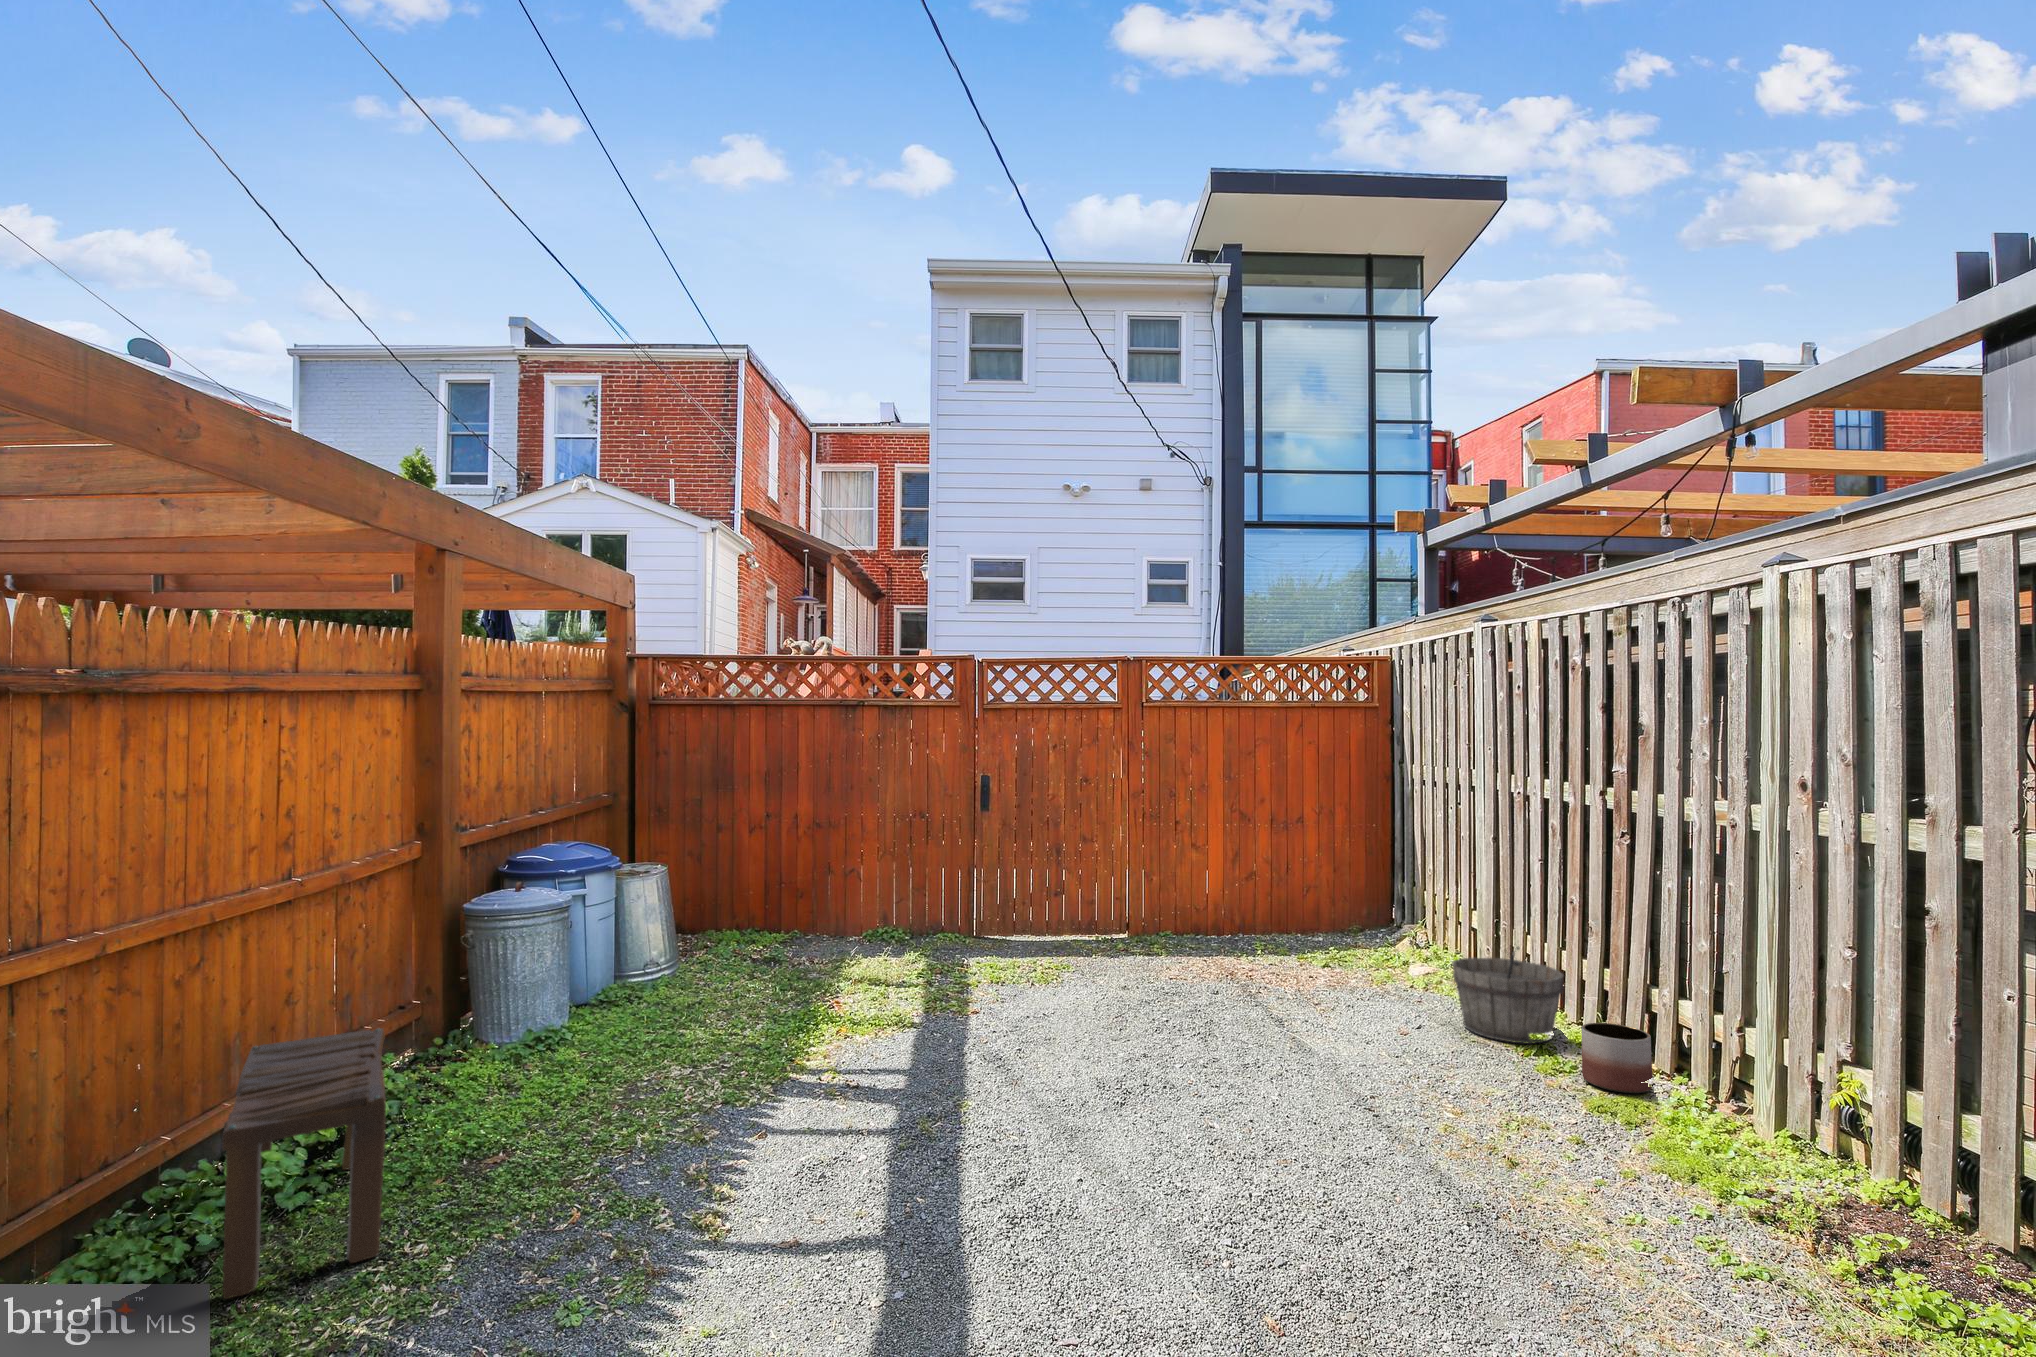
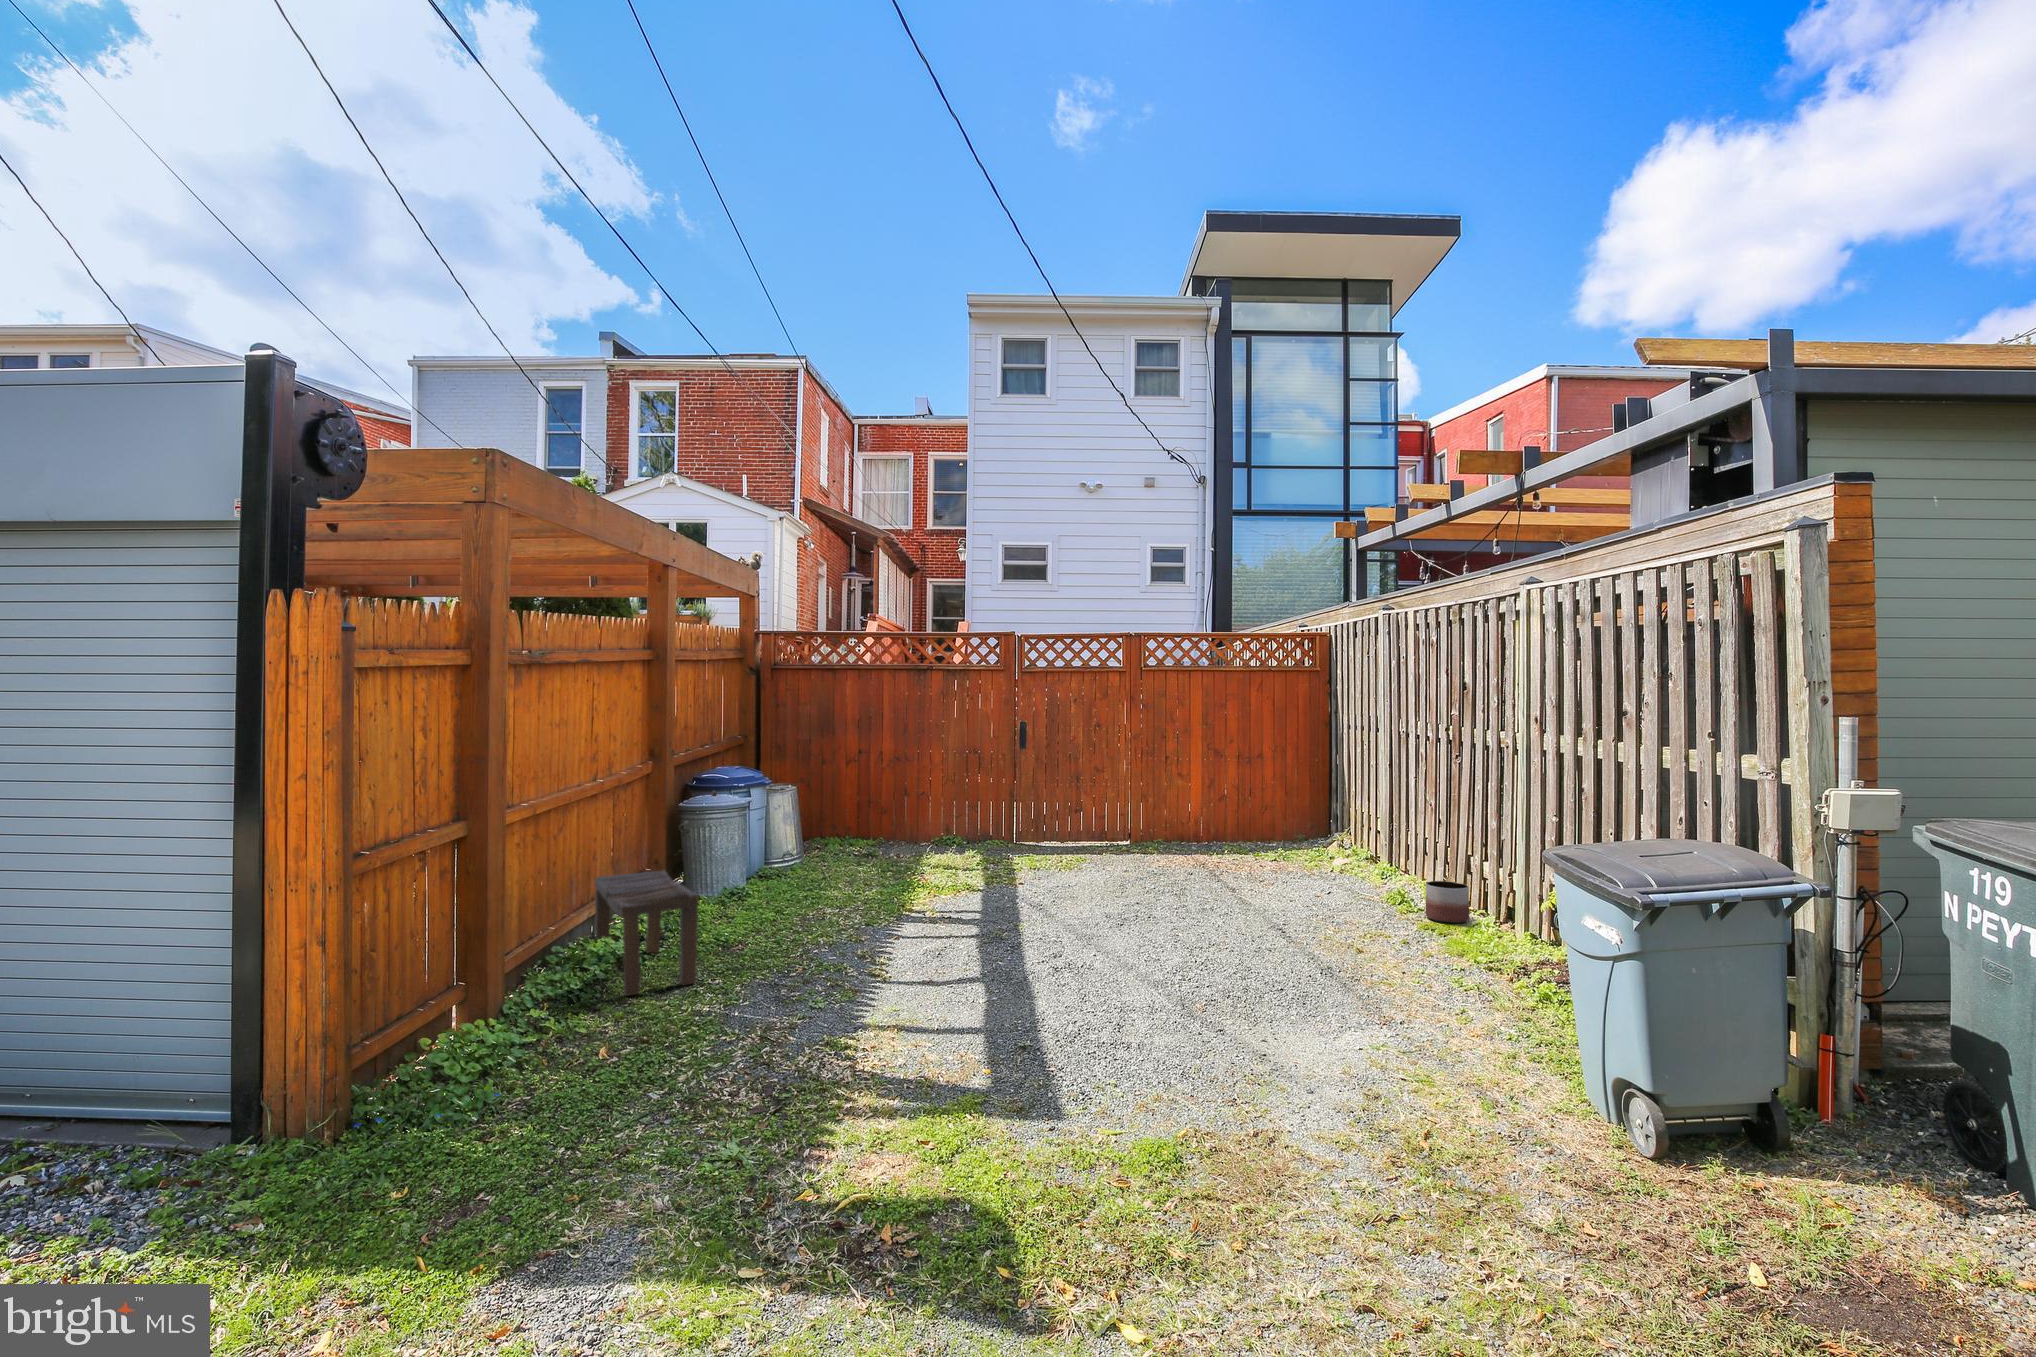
wooden bucket: present [1452,946,1564,1044] -> none [1351,836,1429,900]

